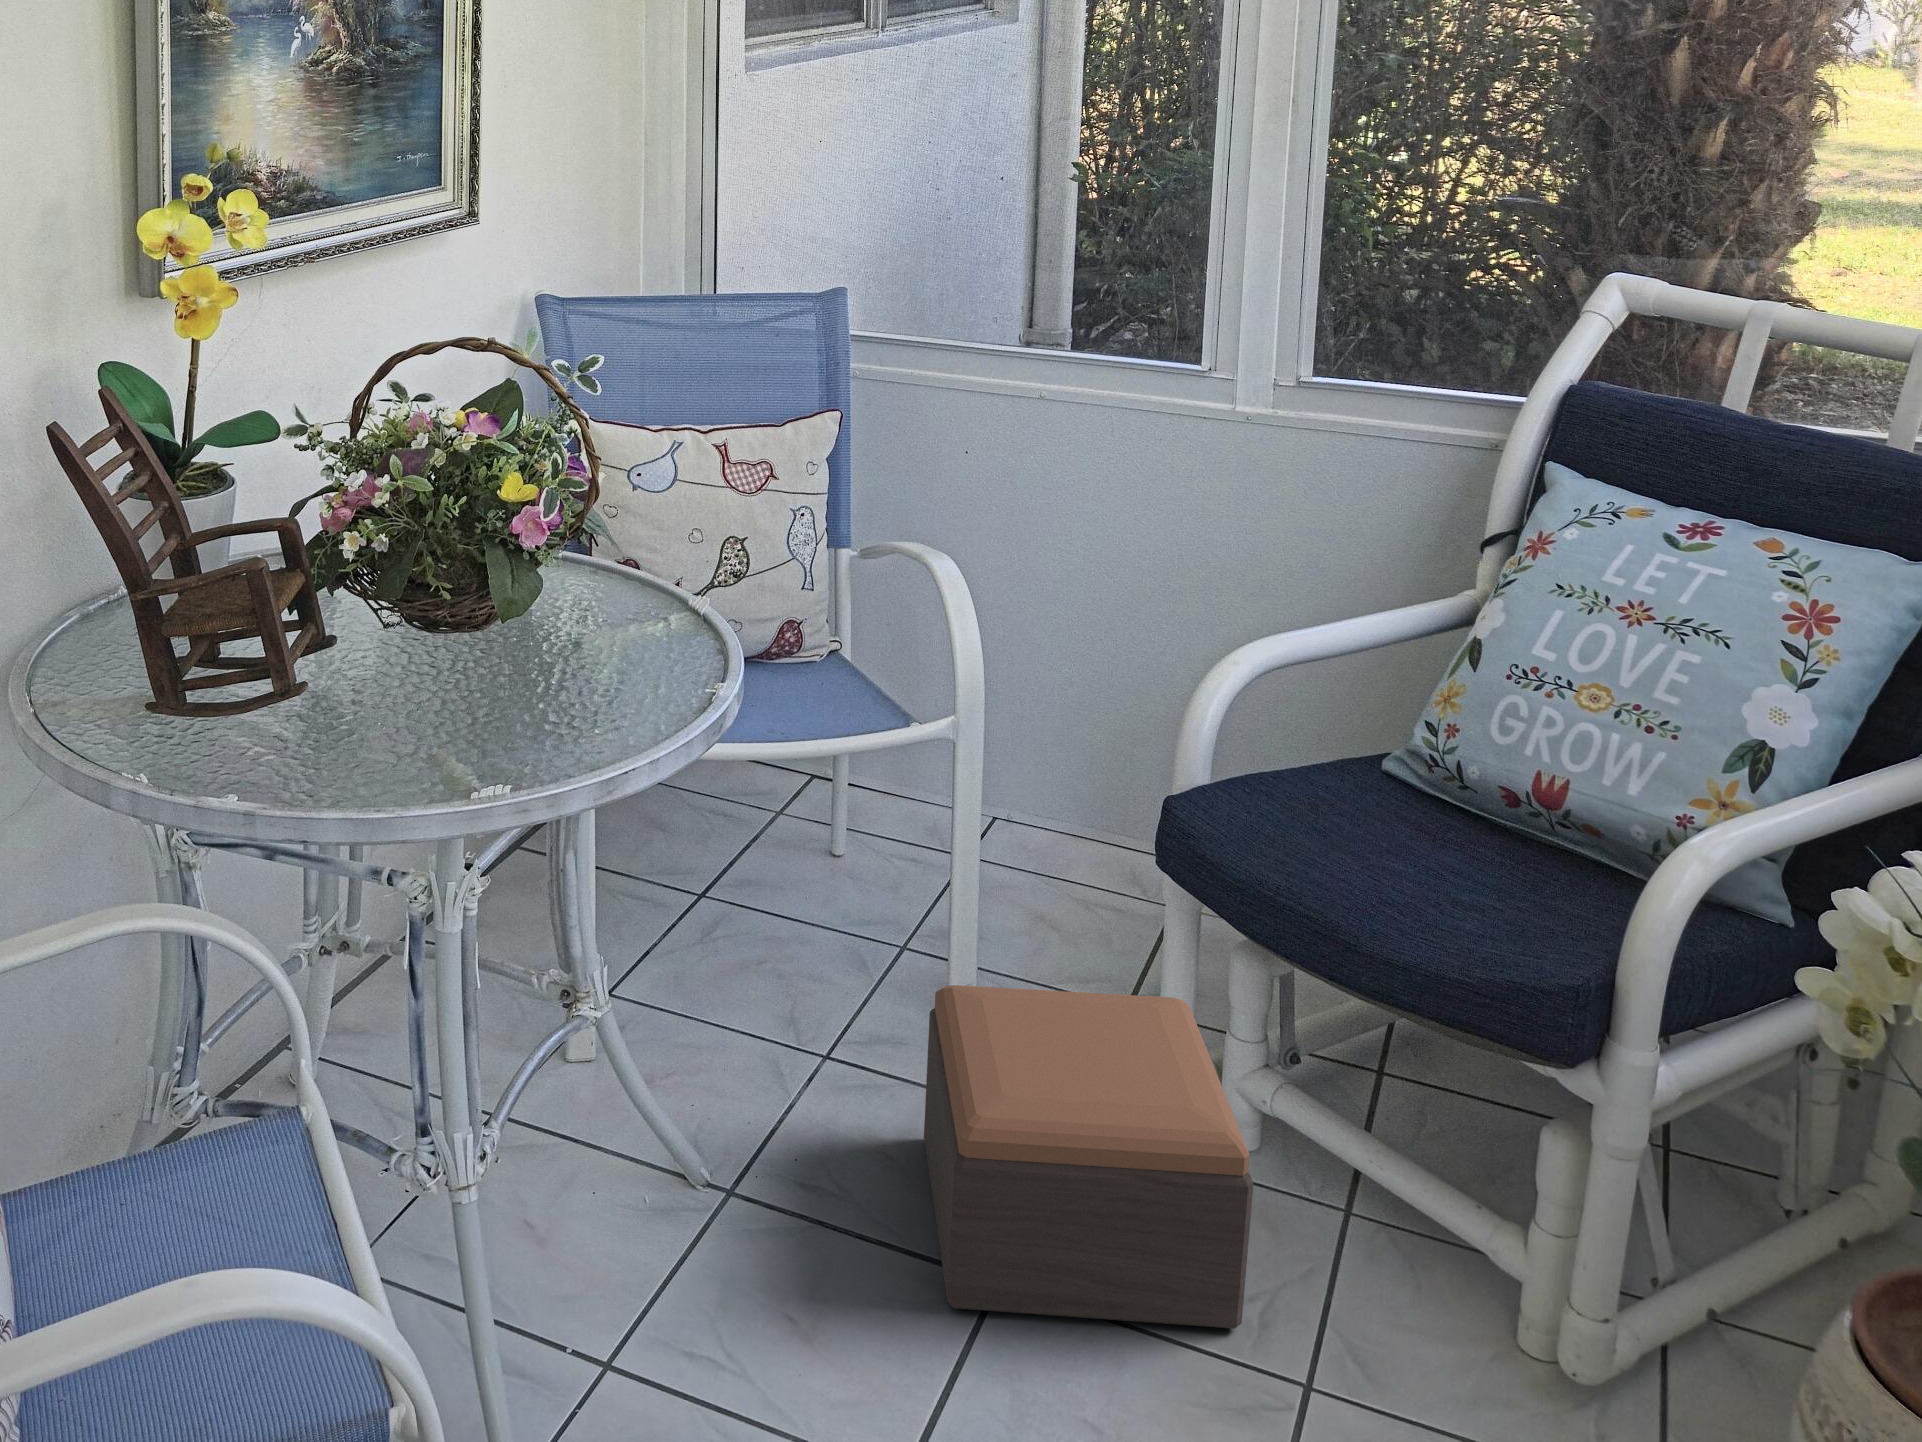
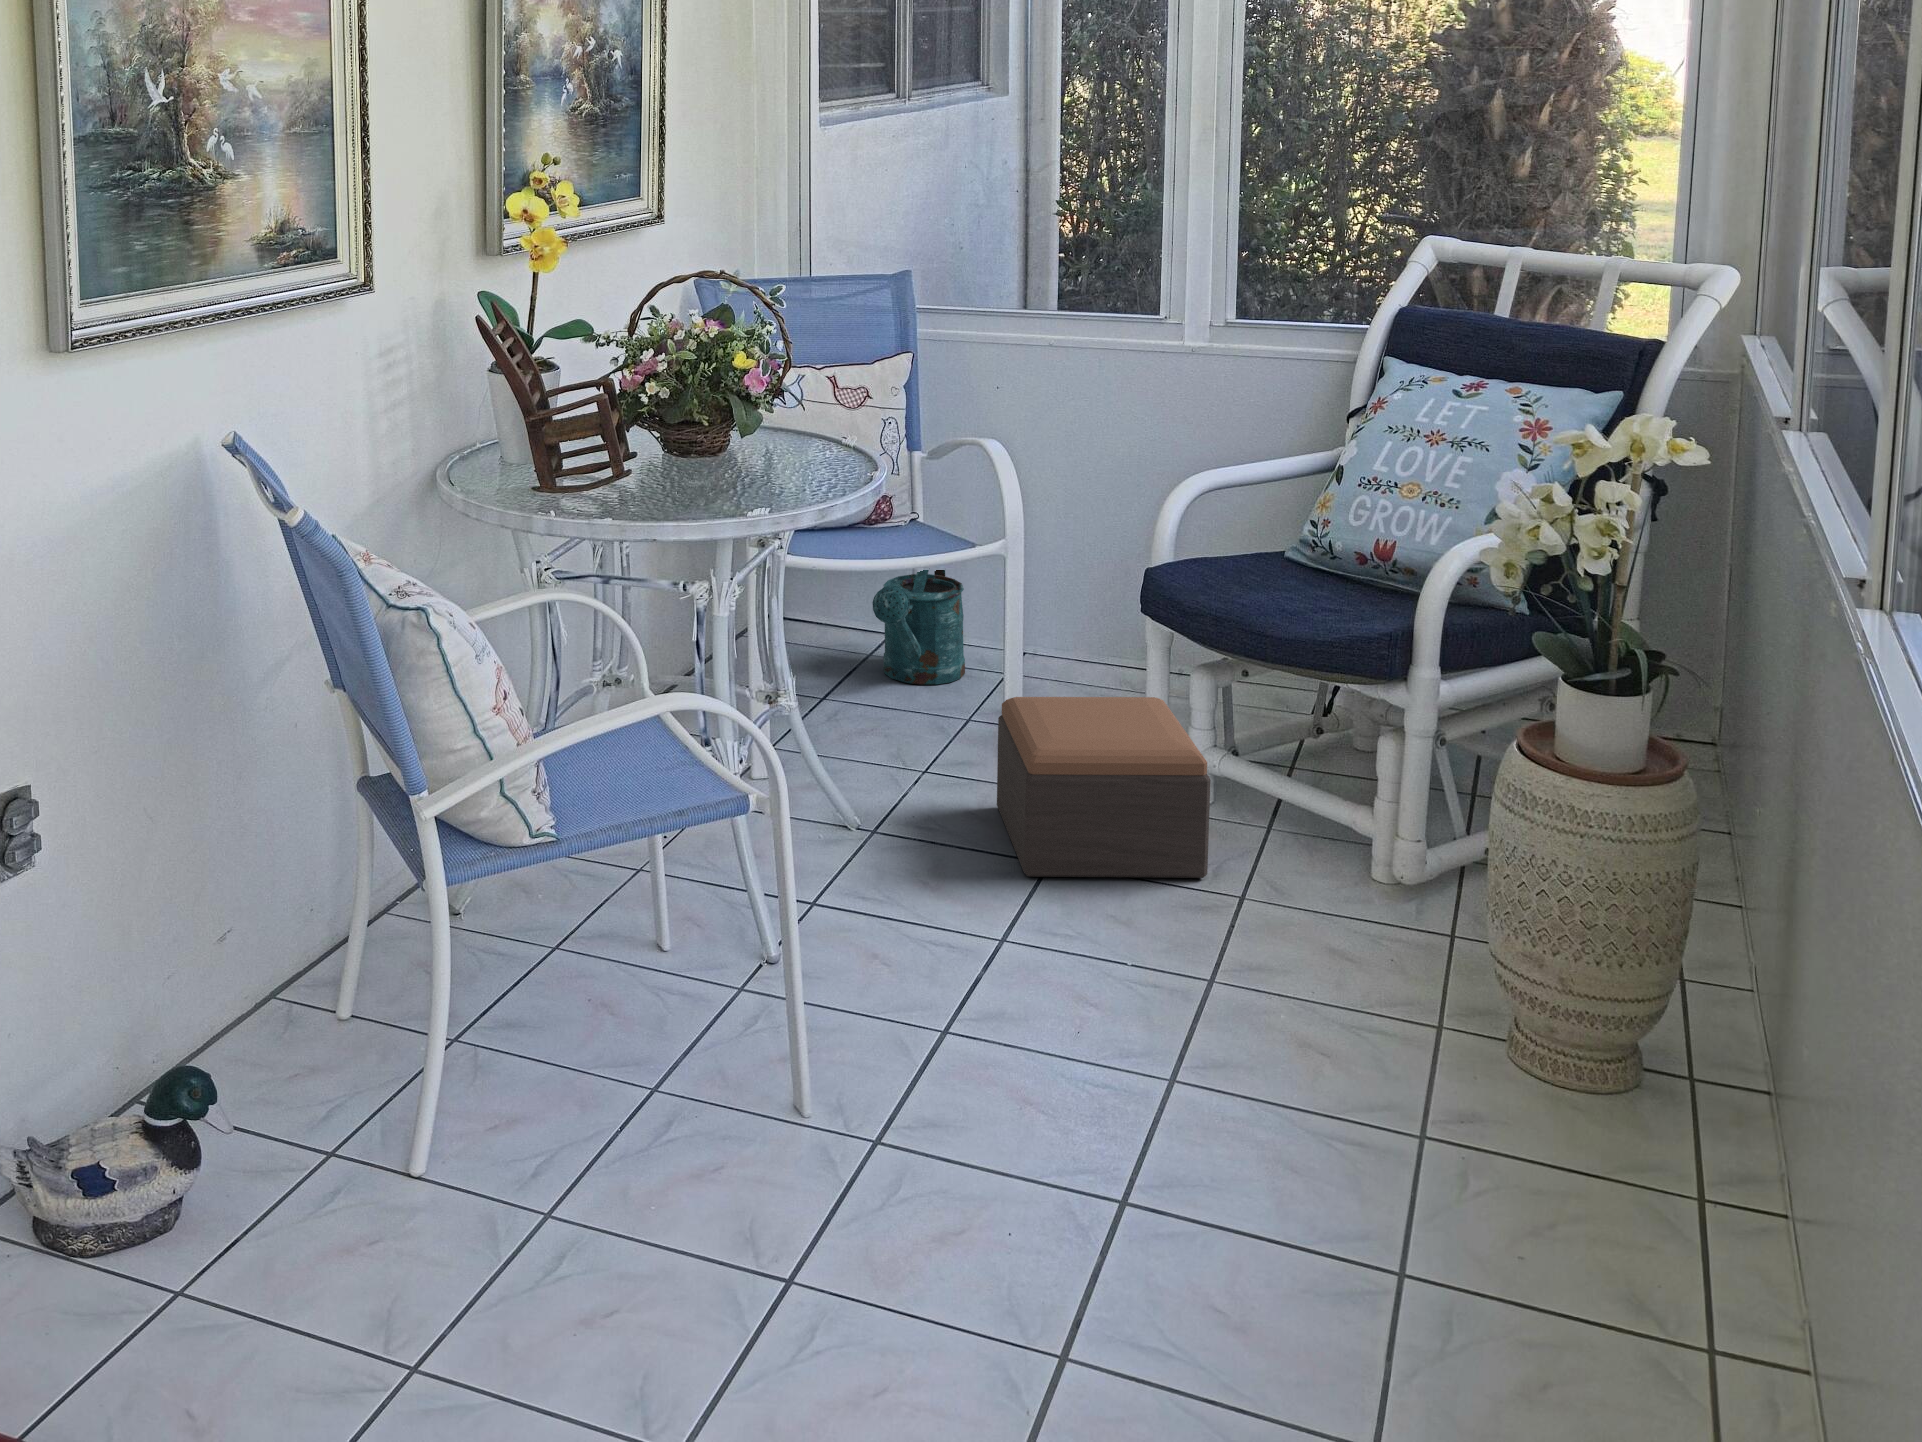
watering can: none [776,679,914,875] -> present [873,570,965,685]

